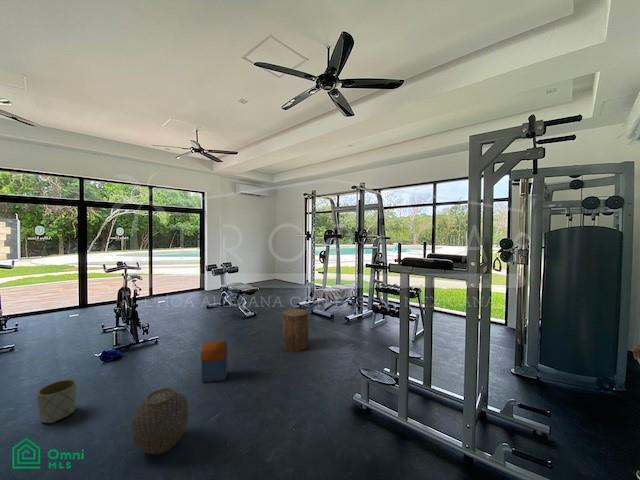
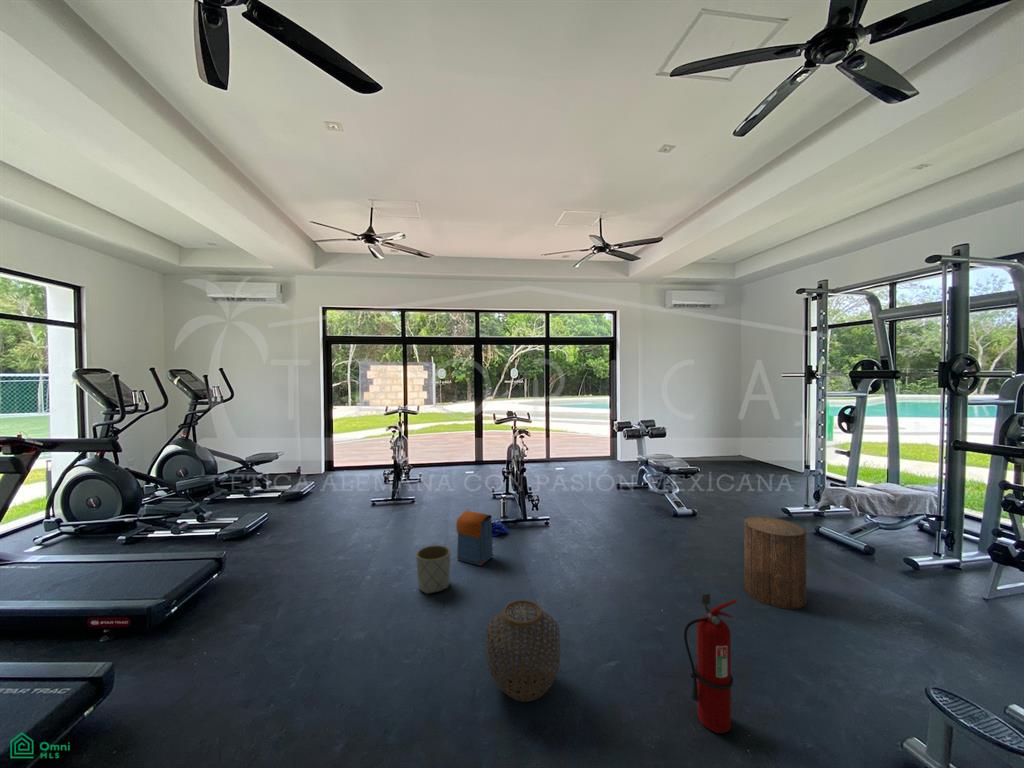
backpack: present [201,341,228,382] -> present [456,511,493,566]
fire extinguisher: none [259,349,283,416] -> present [684,593,737,733]

